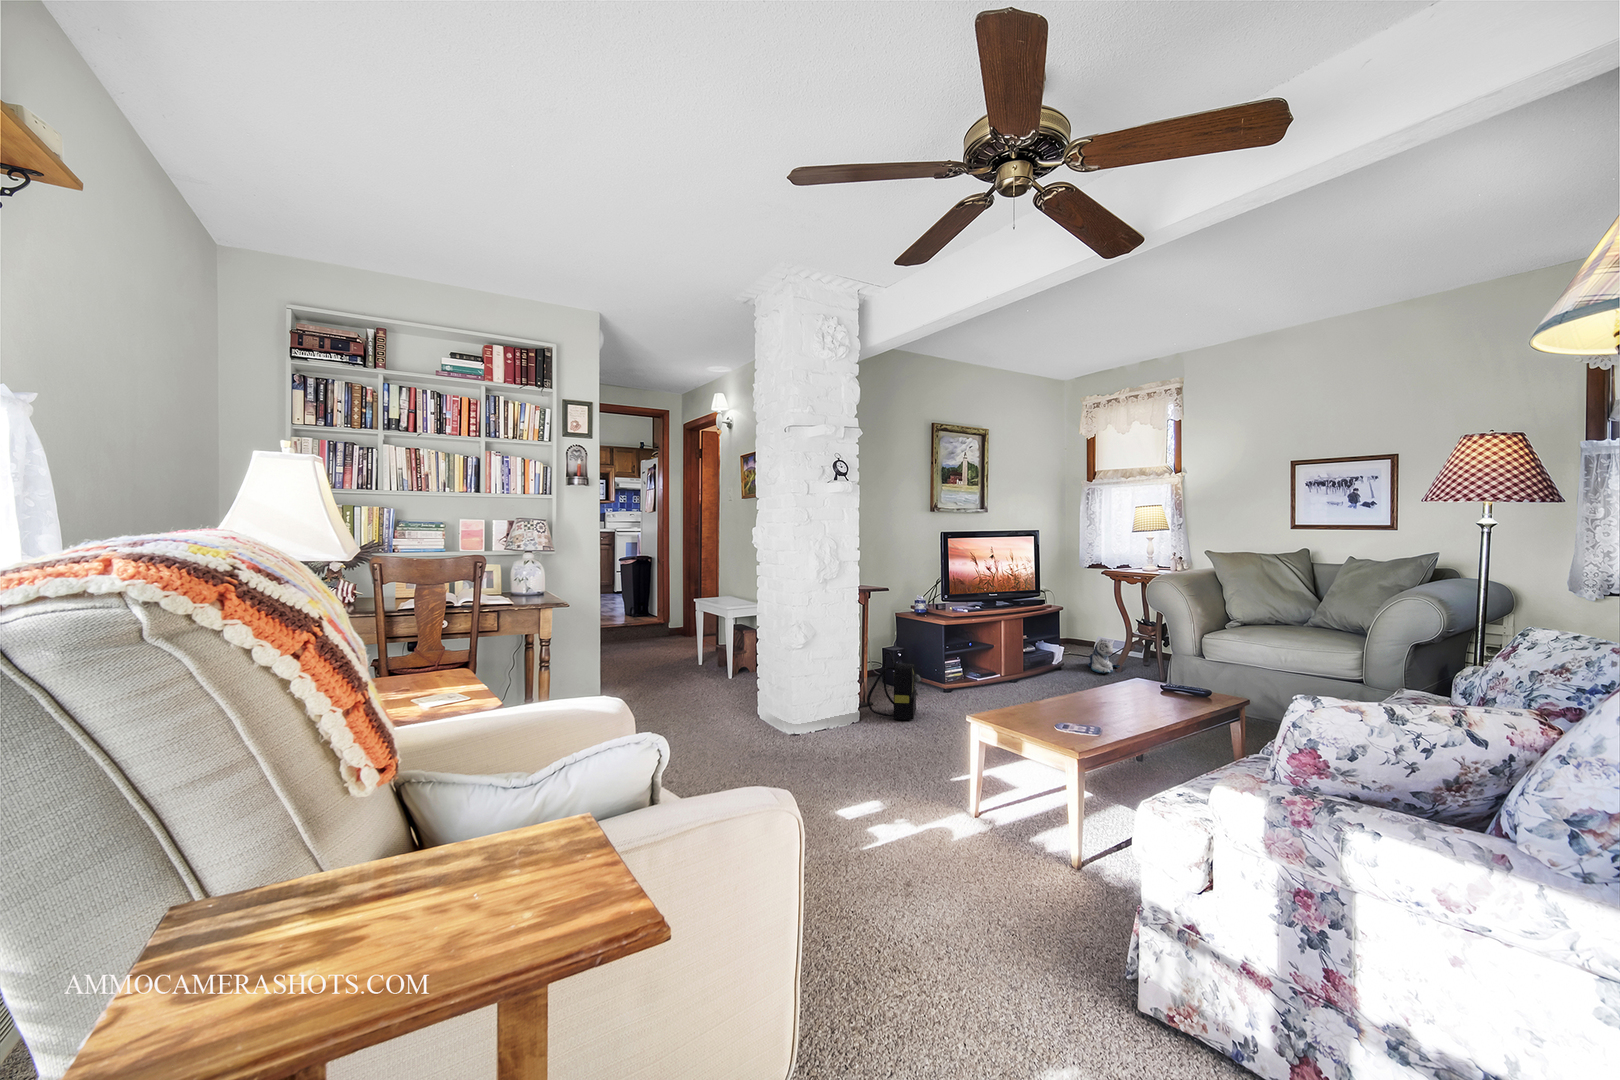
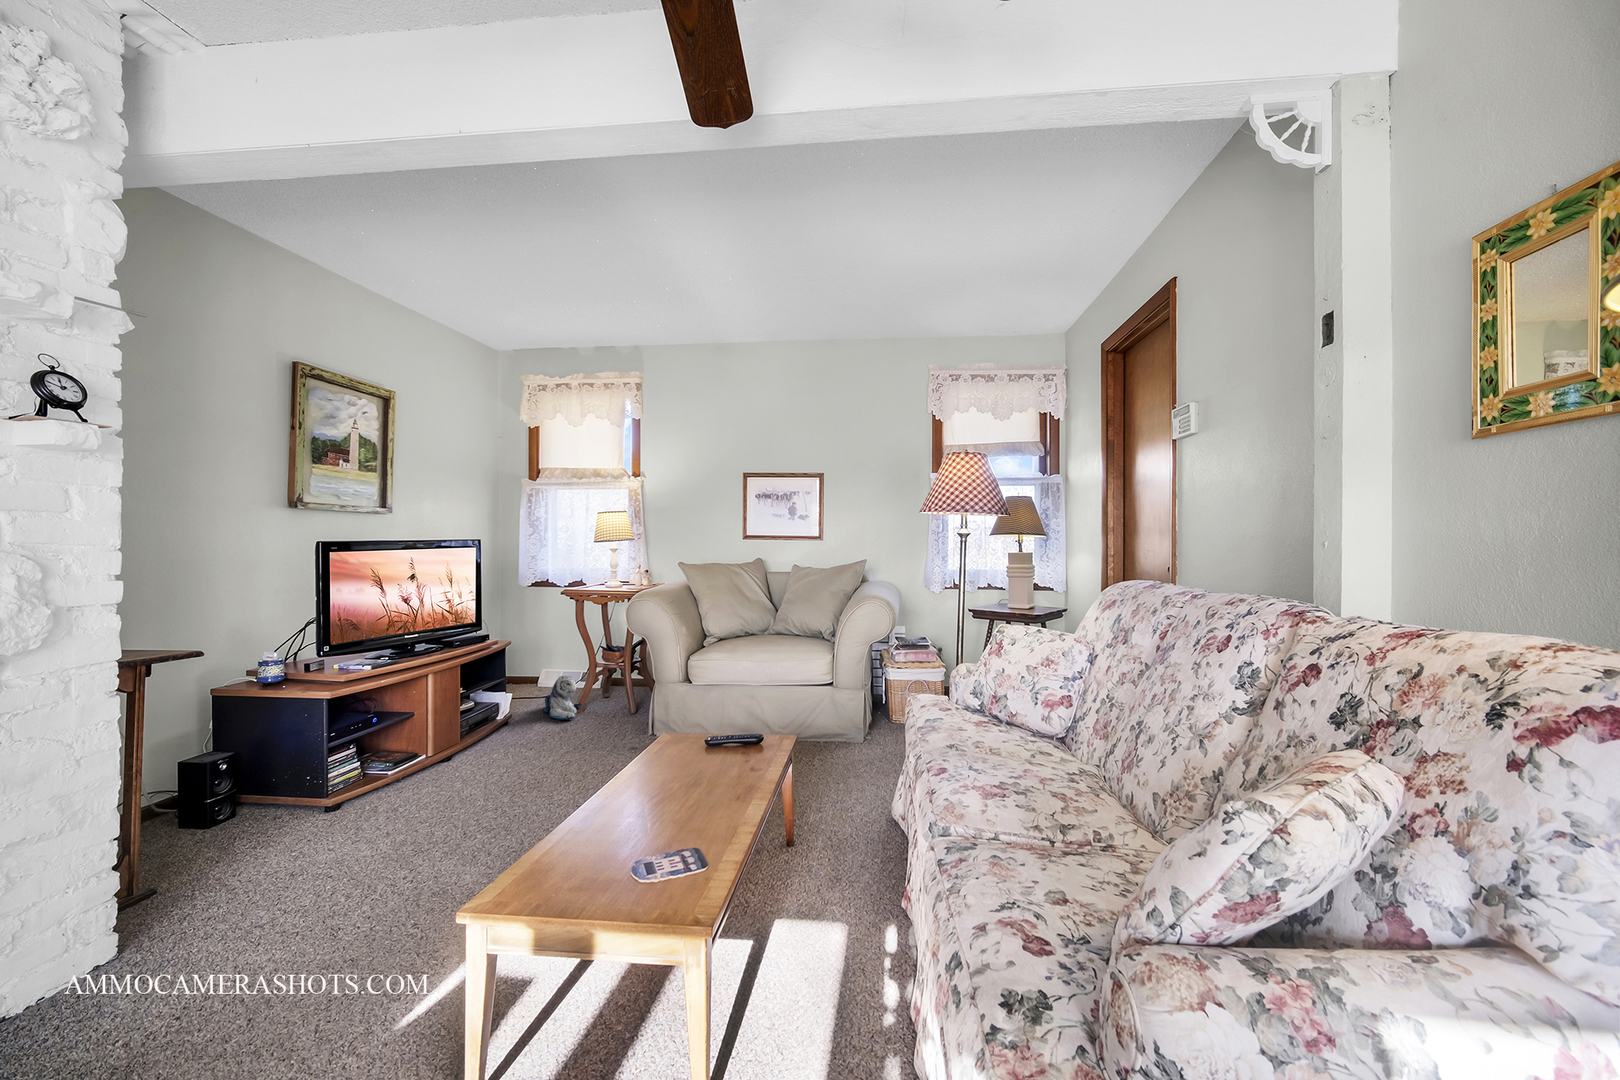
backpack: present [867,652,921,720] -> none [128,785,278,931]

